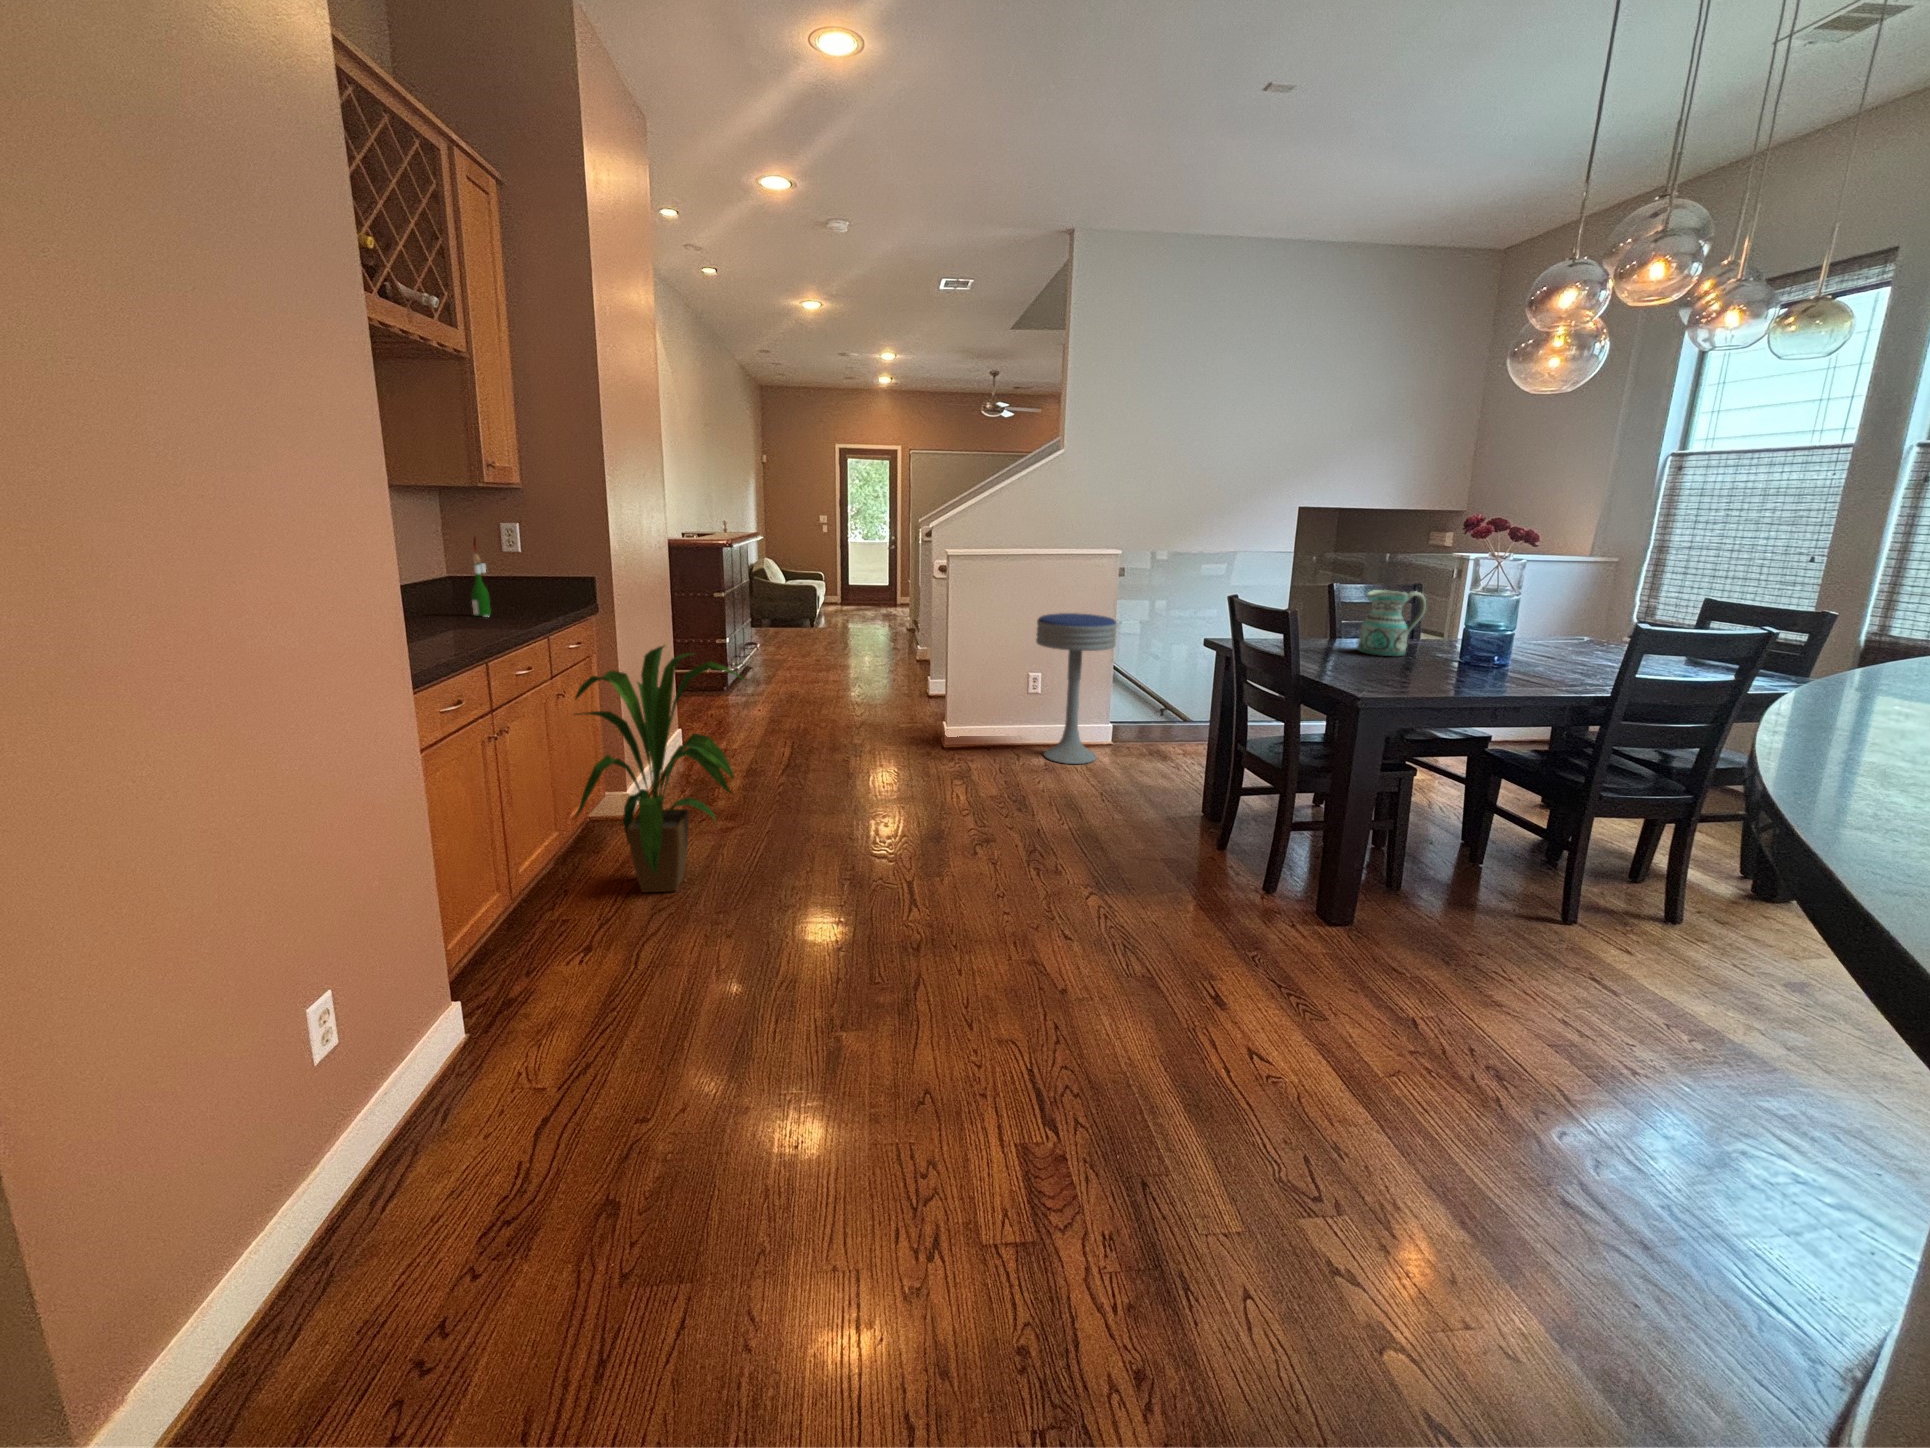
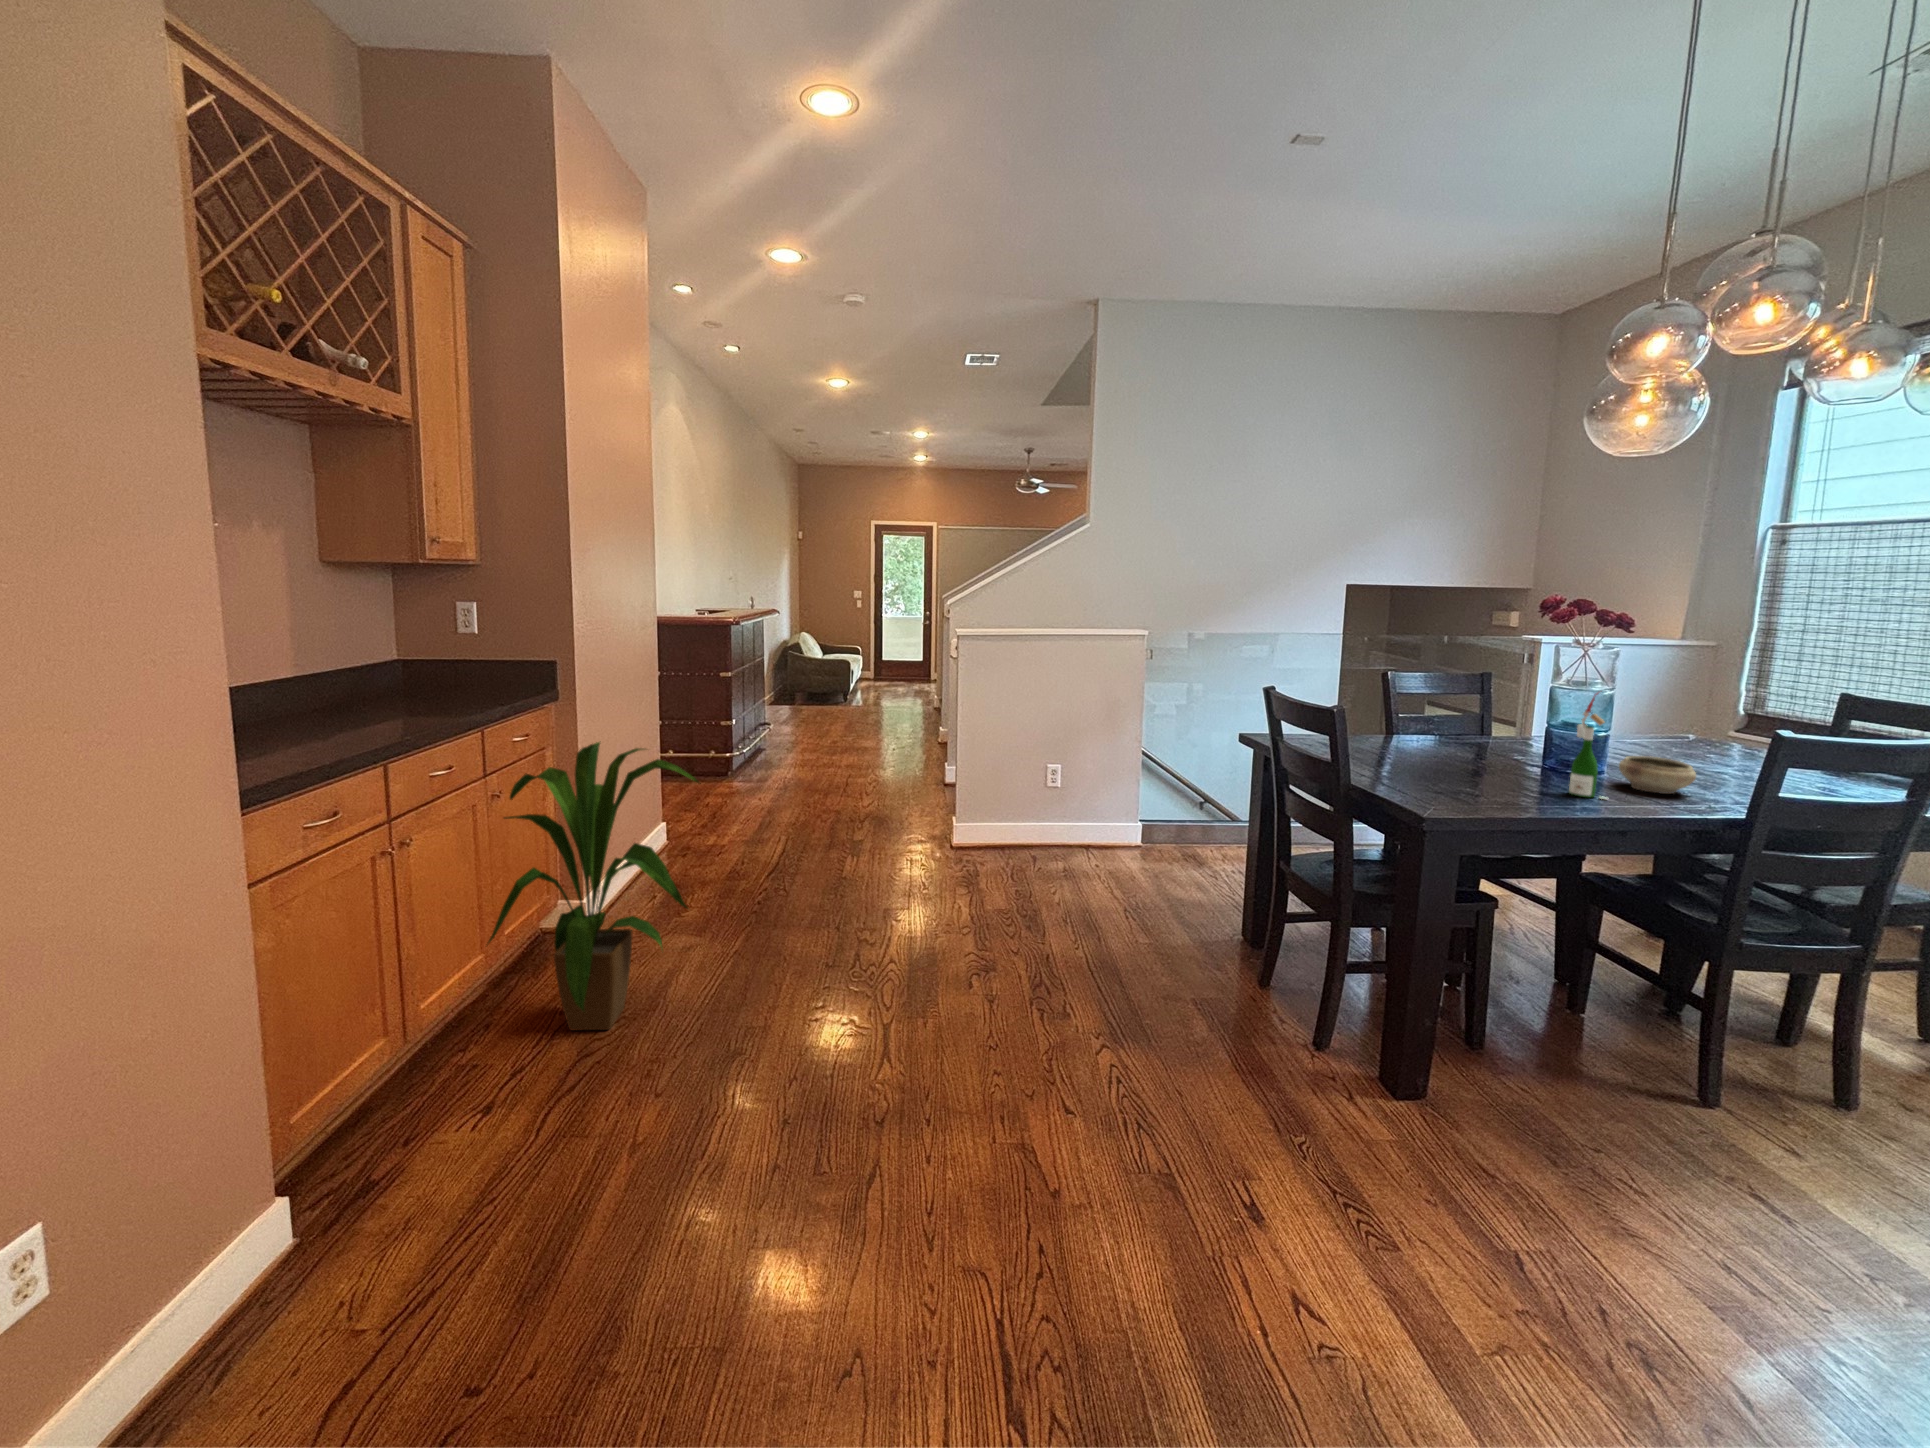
wine bottle: present [471,537,491,617] -> present [1569,693,1607,799]
ceramic pitcher: present [1357,590,1426,656] -> none [1419,681,1500,759]
bar stool: present [1036,613,1117,764] -> none [1054,699,1143,870]
ceramic bowl: none [1518,650,1579,680] -> present [1619,756,1696,794]

